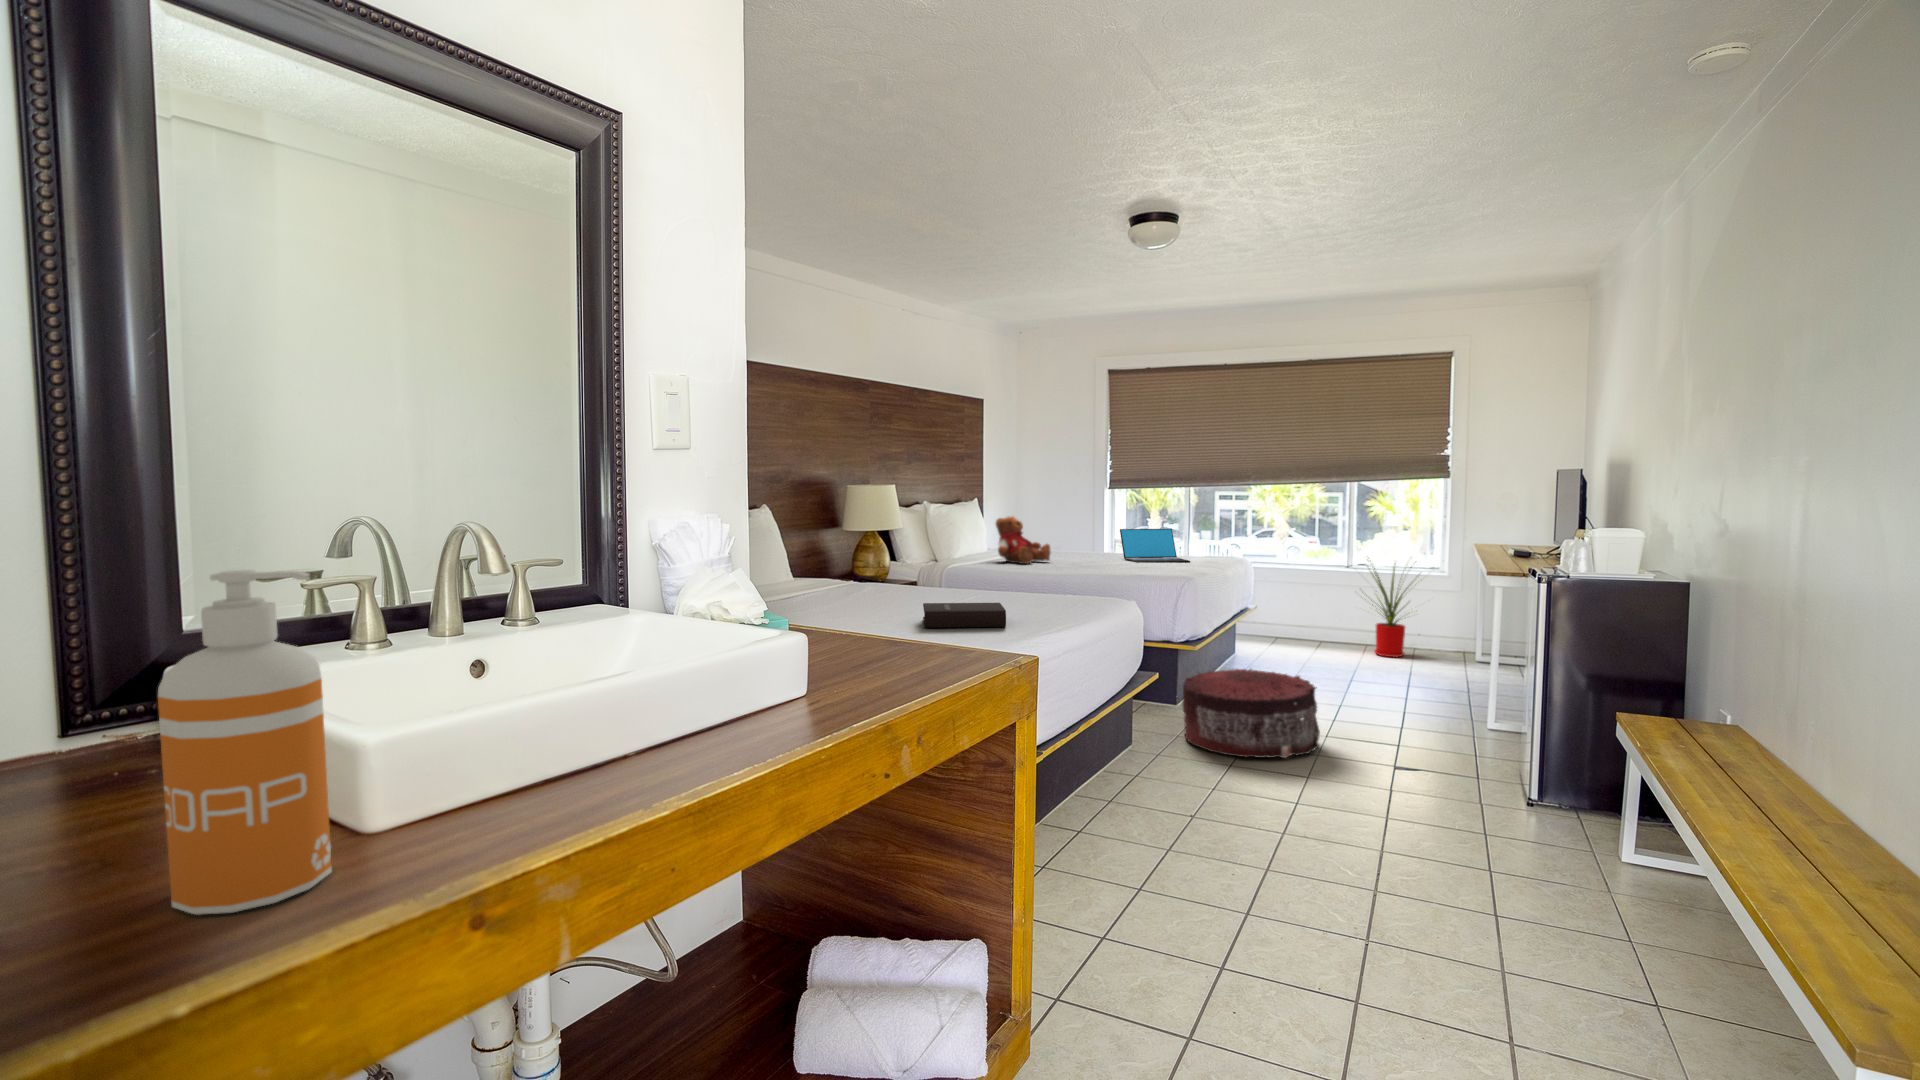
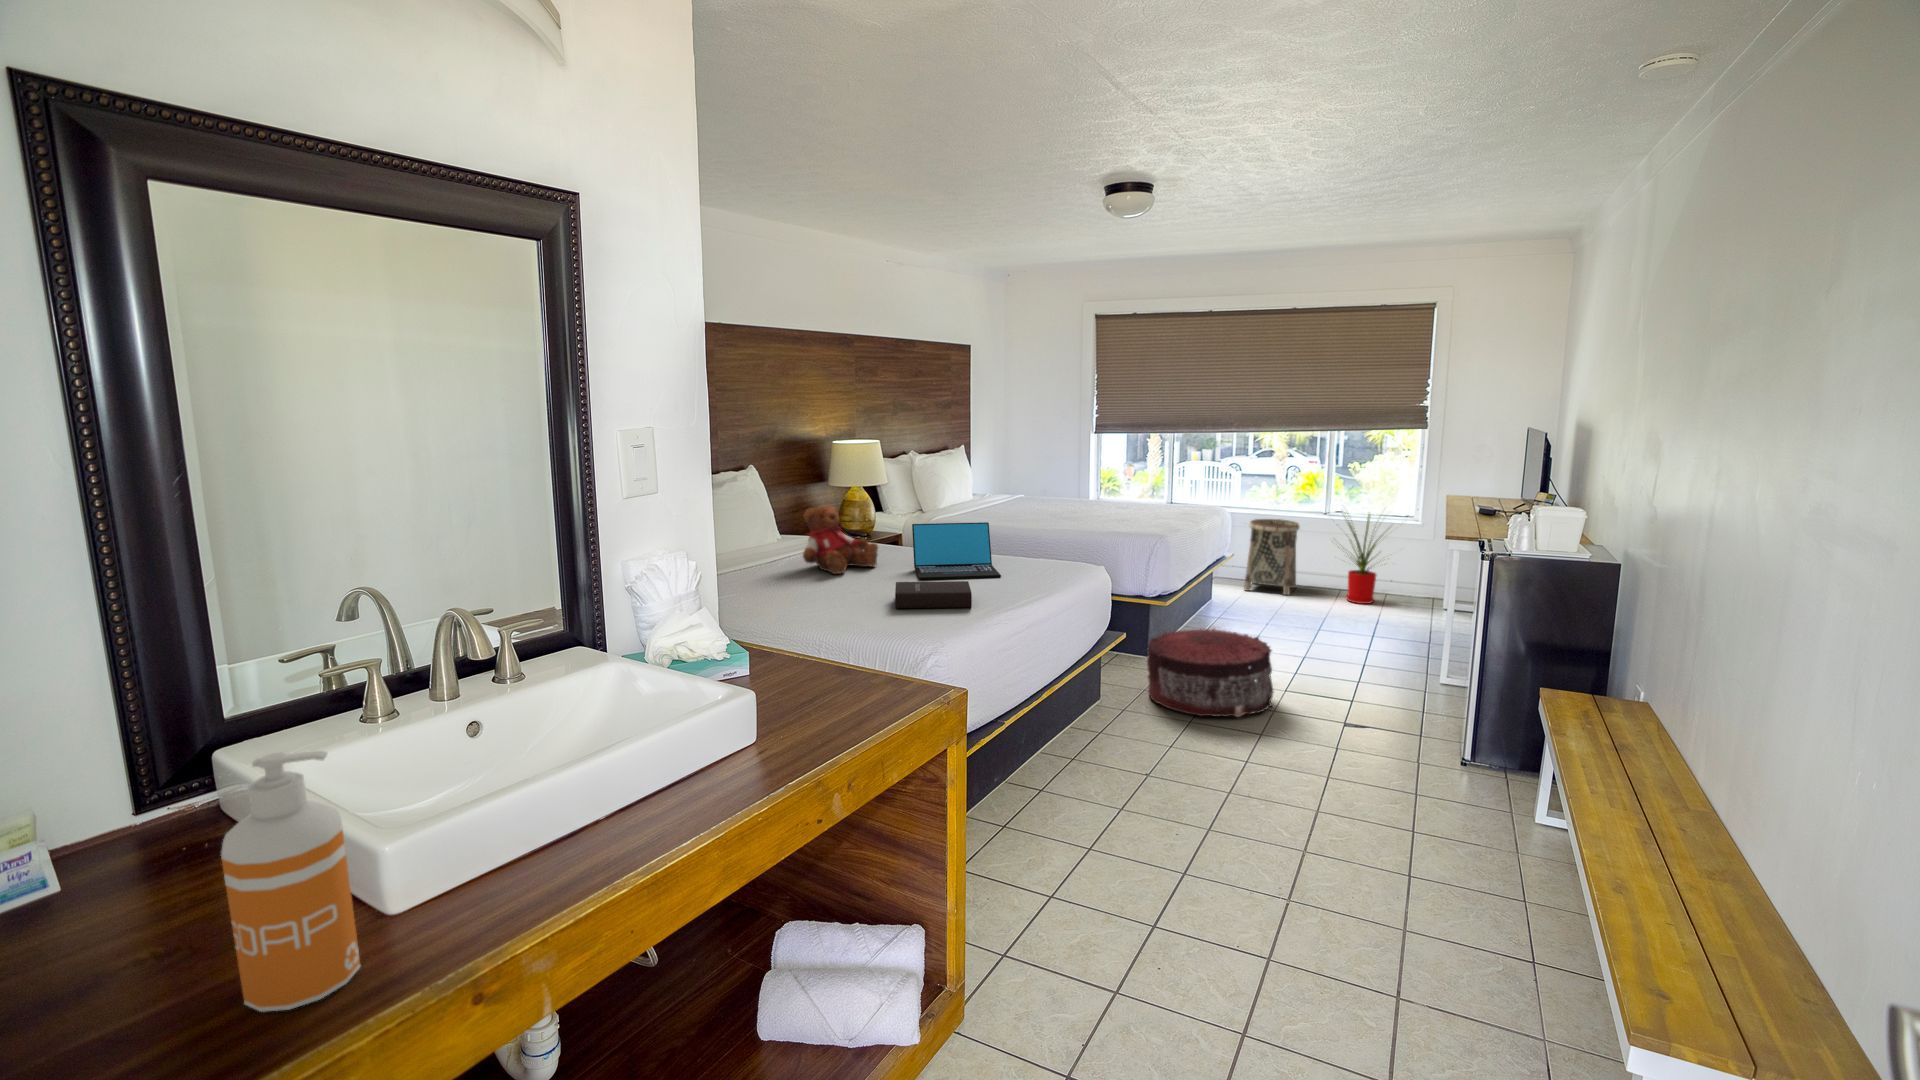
teddy bear: present [996,516,1050,564] -> present [803,505,878,574]
laptop: present [1120,529,1190,563] -> present [912,522,1001,580]
basket: none [1267,573,1322,650] -> present [1244,519,1300,595]

